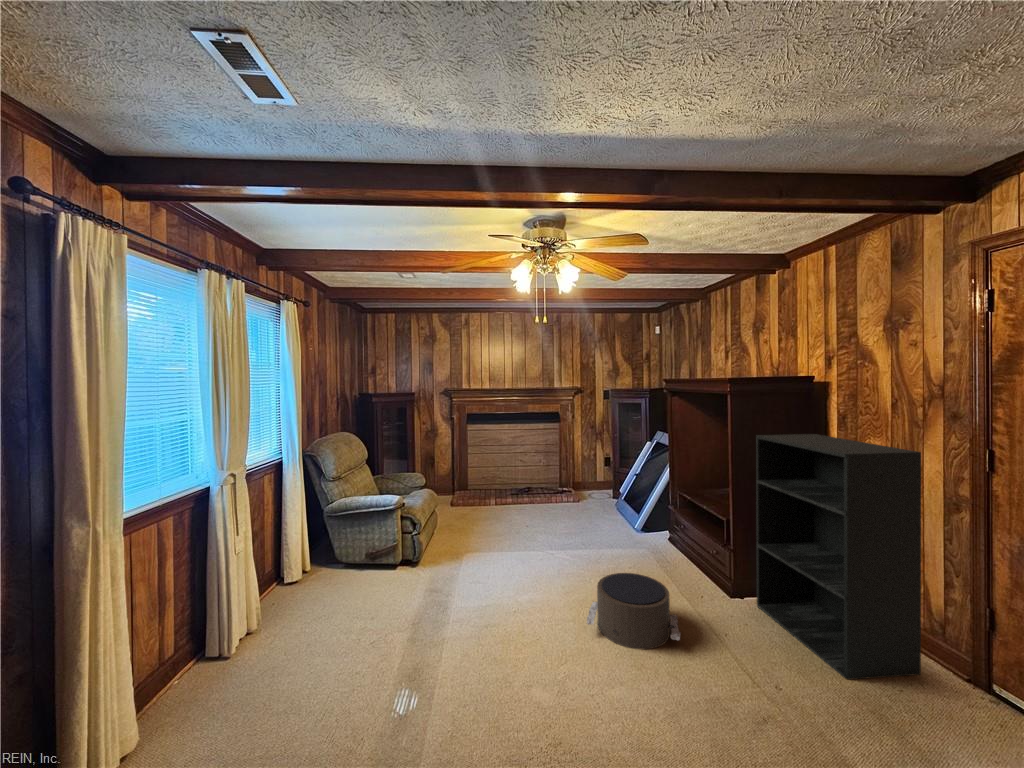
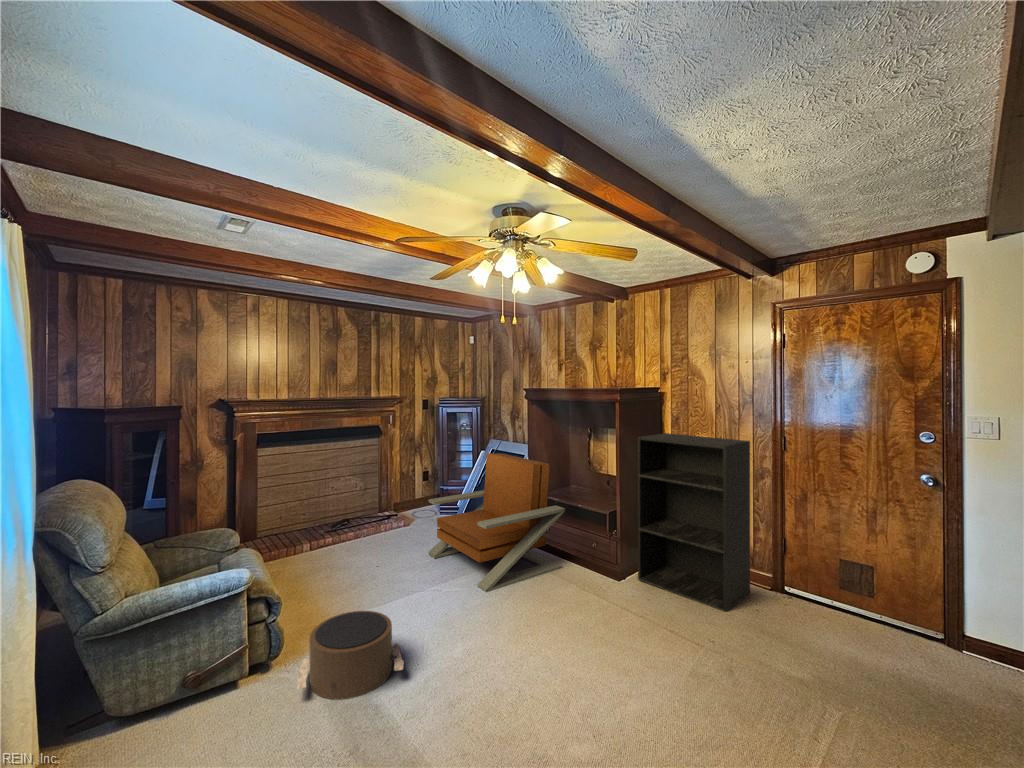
lounge chair: none [568,442,683,571] -> present [428,454,565,592]
pouf: present [587,573,681,649] -> present [297,611,404,700]

